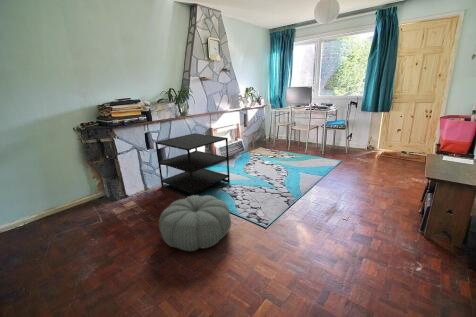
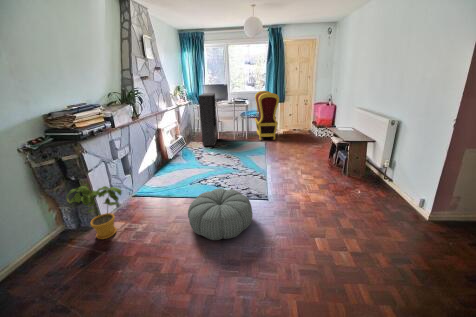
armchair: none [337,94,372,159] -> present [255,91,279,140]
bookcase: none [266,96,292,154] -> present [198,93,218,146]
side table: present [155,133,230,197] -> none [122,136,199,200]
house plant: none [88,162,129,212] -> present [66,183,122,239]

